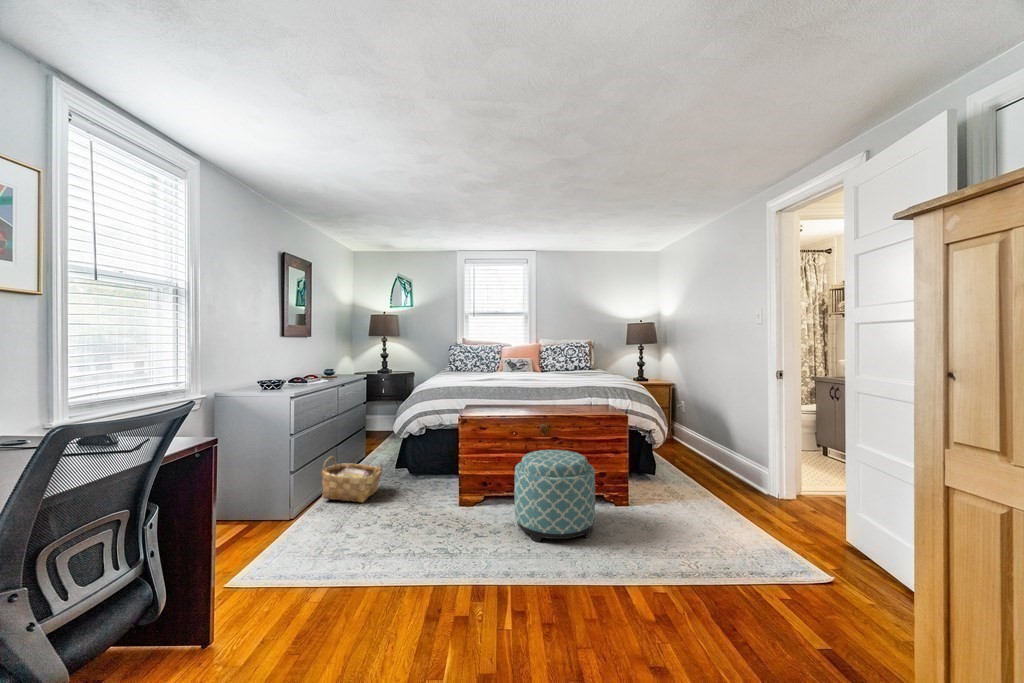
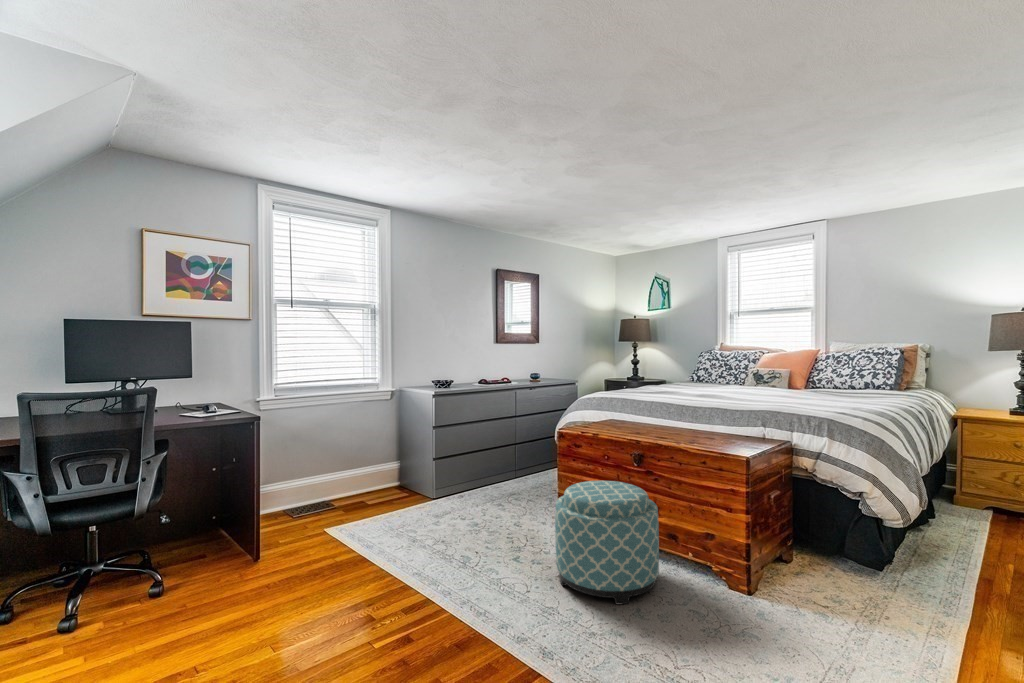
woven basket: present [321,456,383,502] -> none [478,453,529,501]

